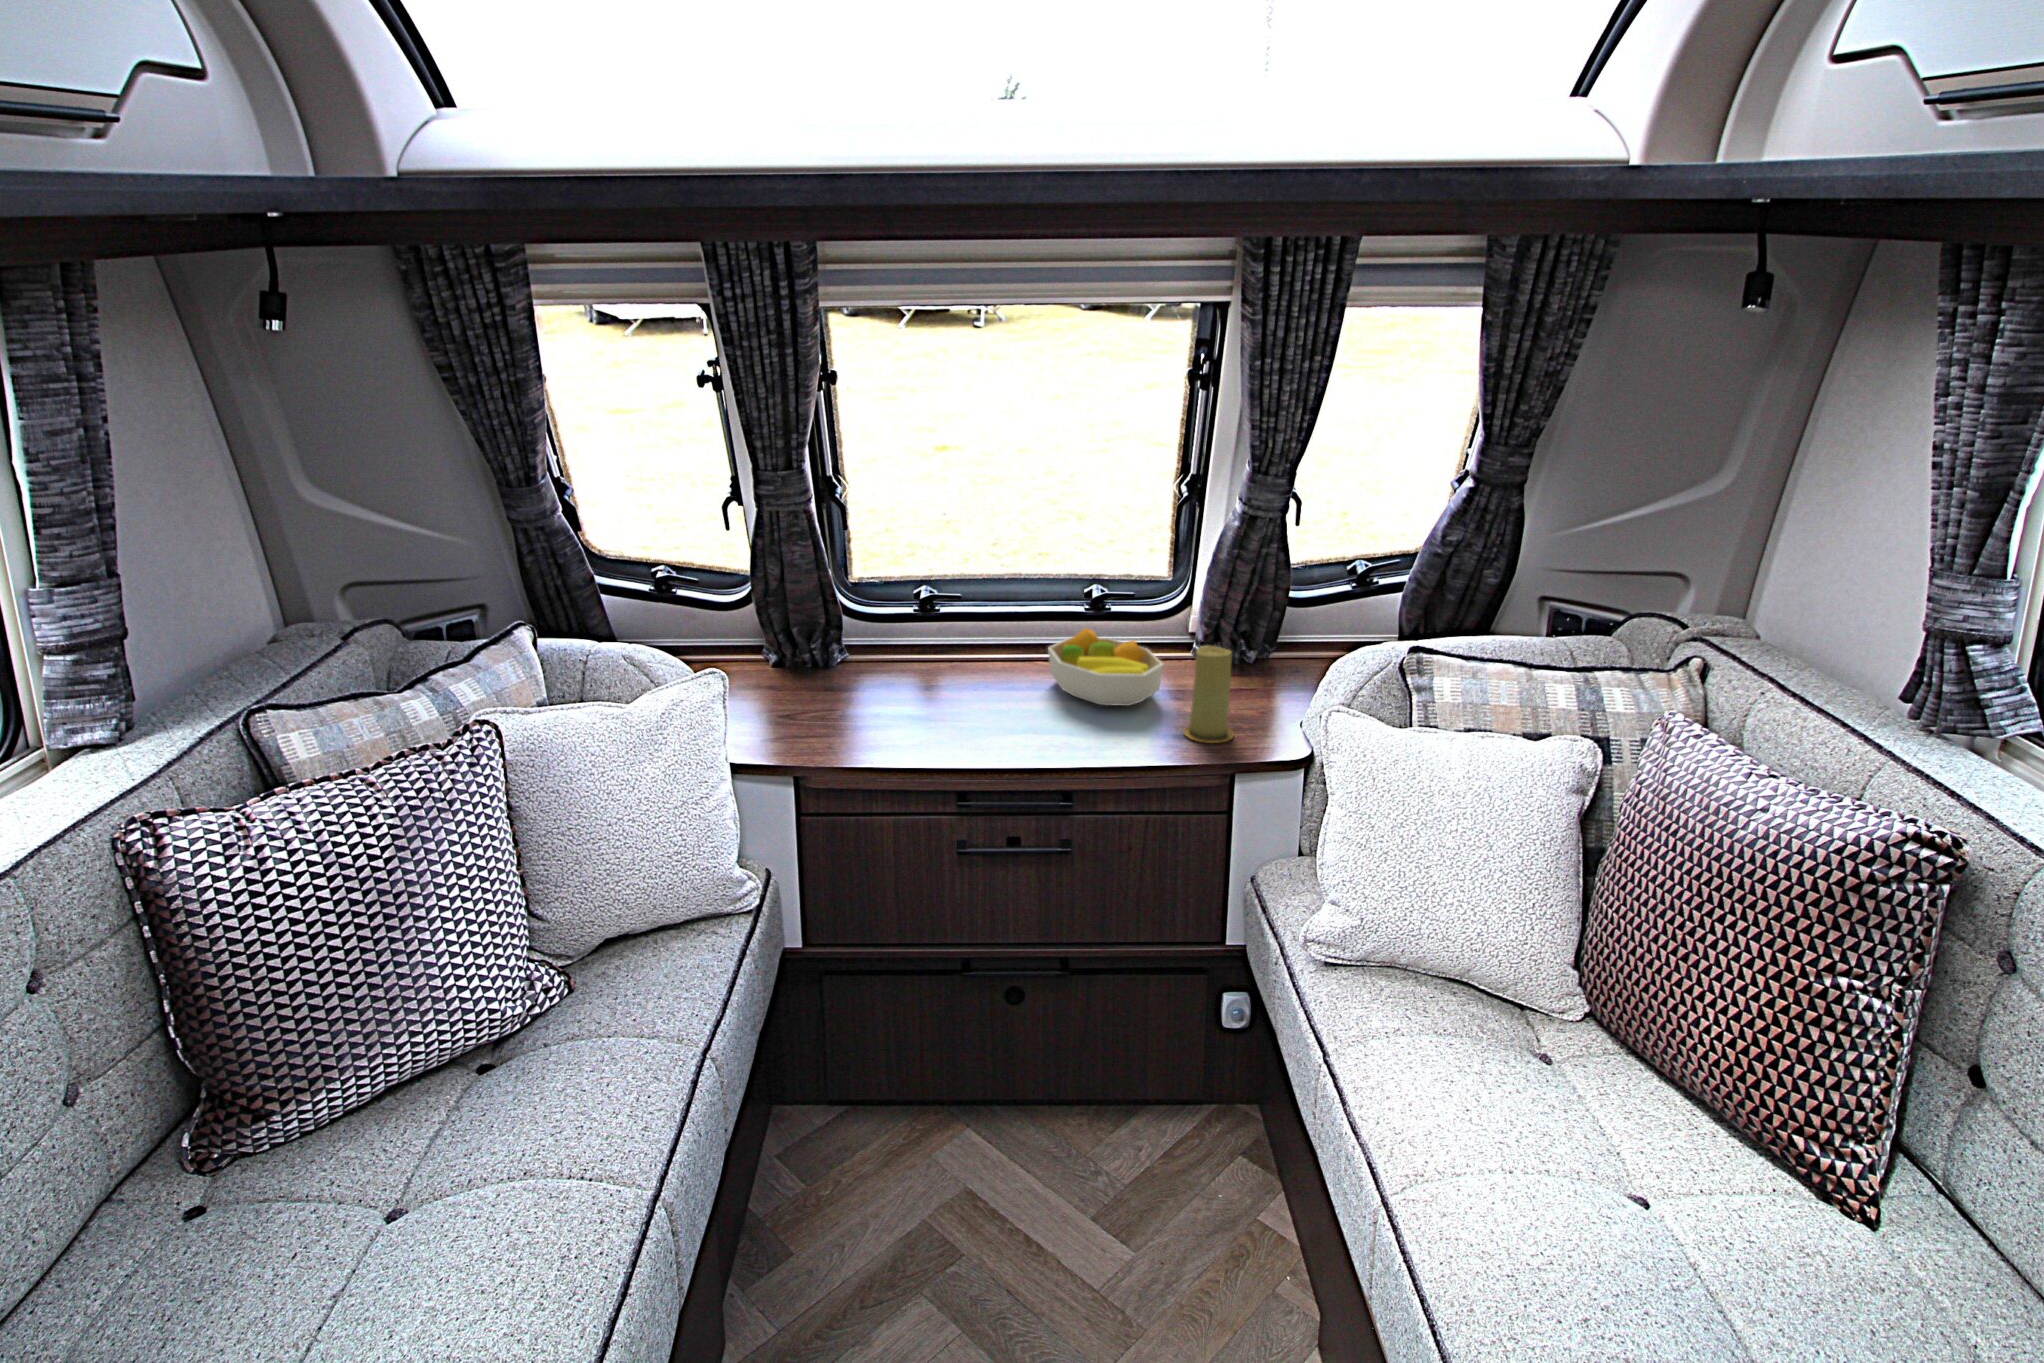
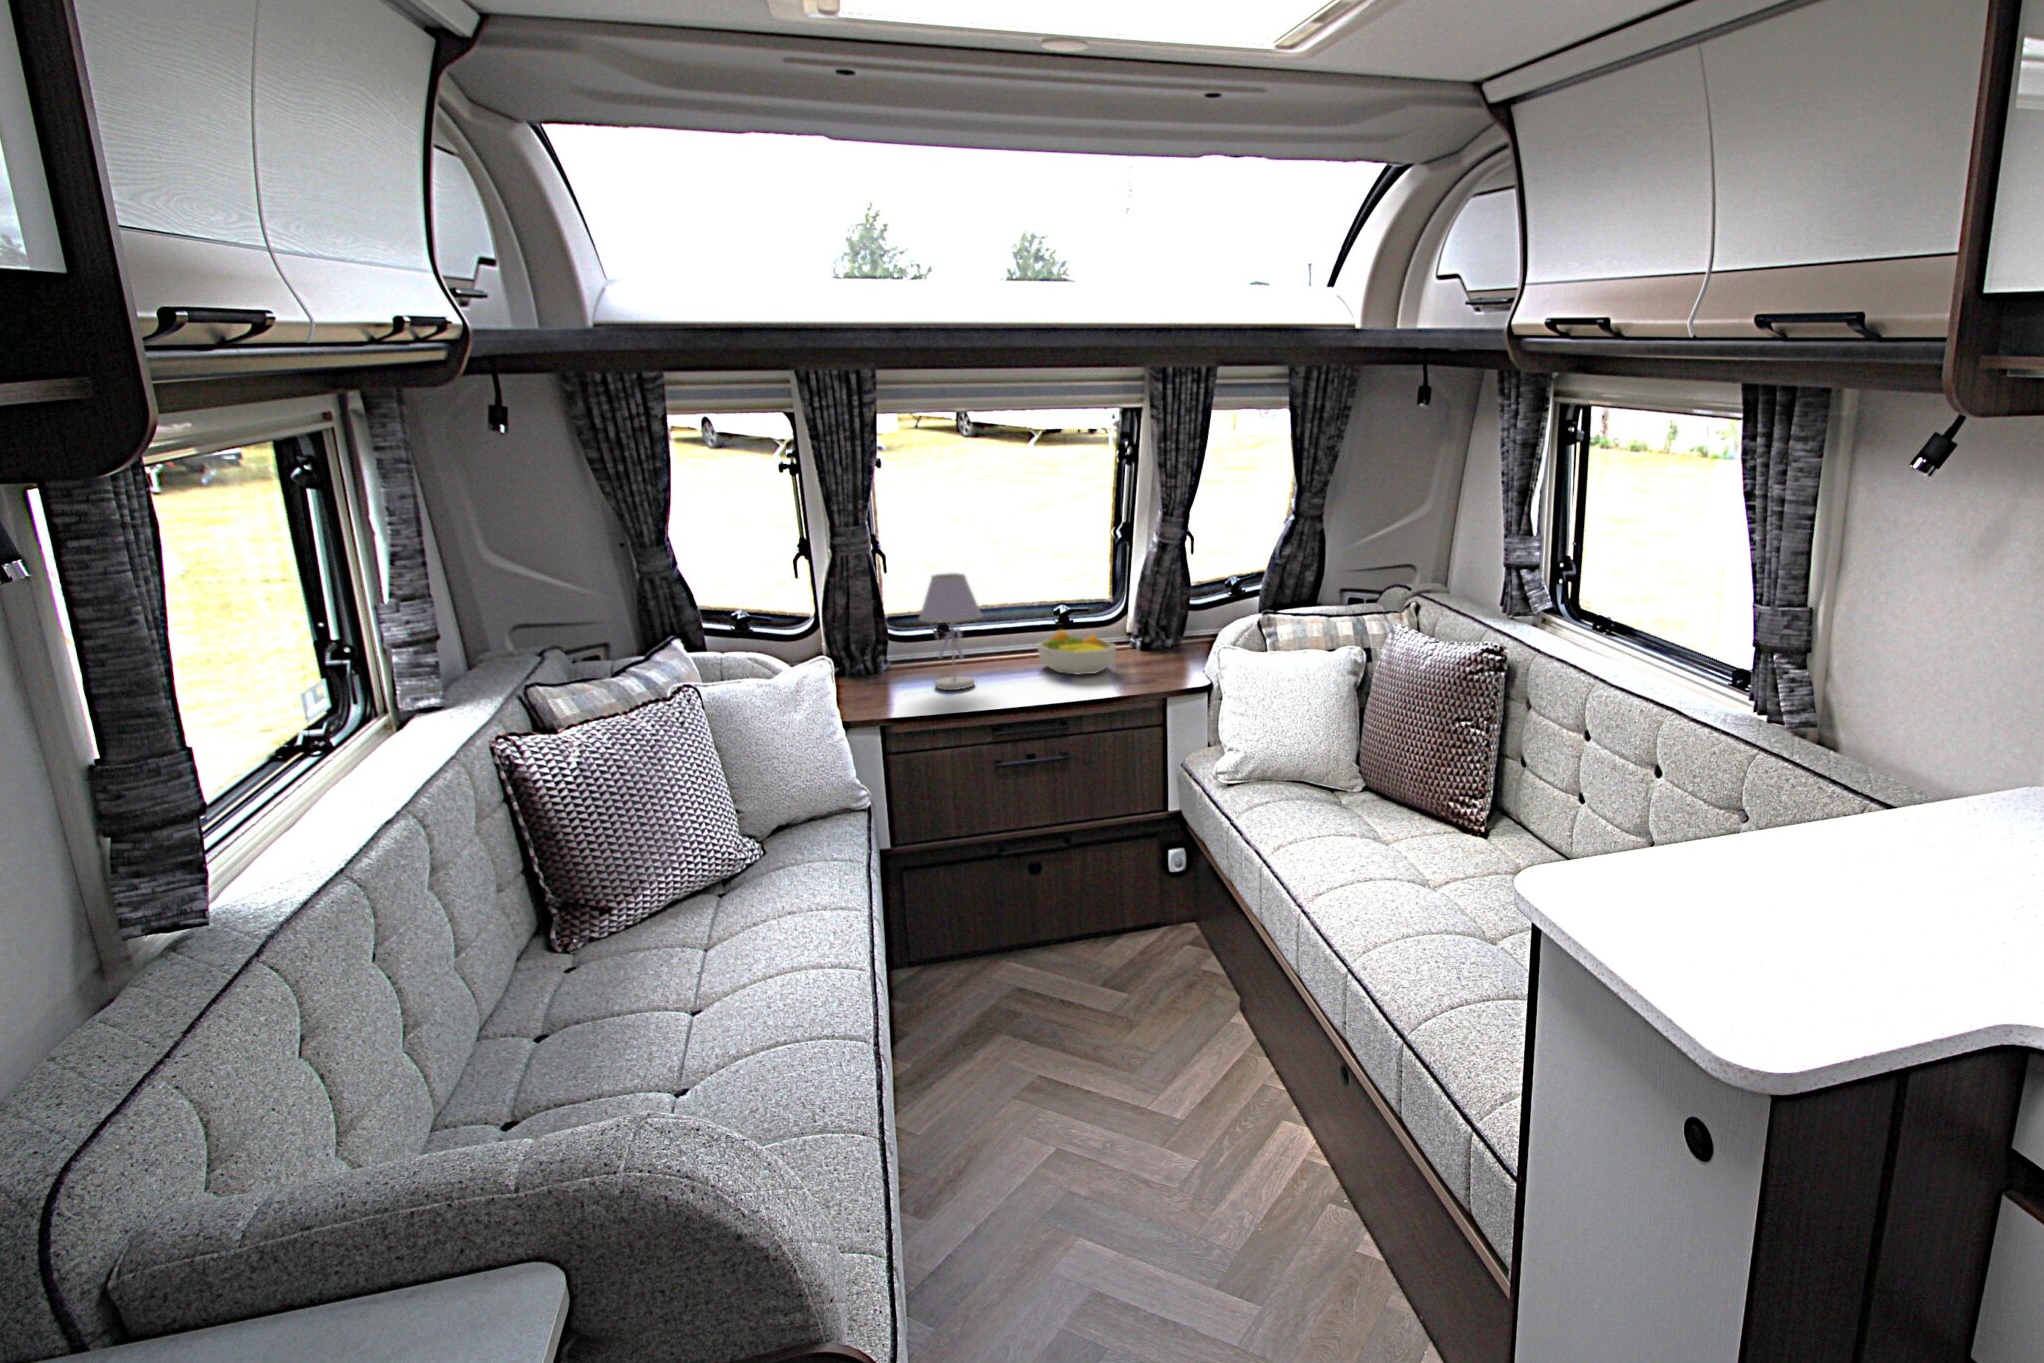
table lamp: none [871,542,964,717] -> present [919,573,982,690]
candle: present [1184,646,1234,743] -> none [1133,626,1165,685]

